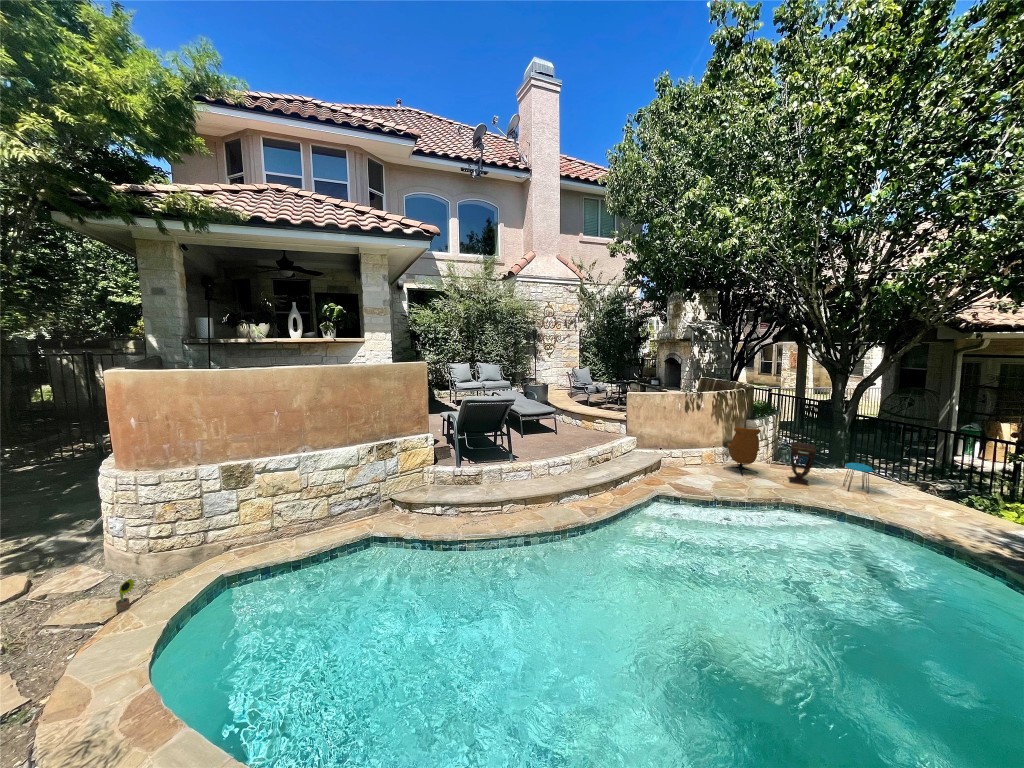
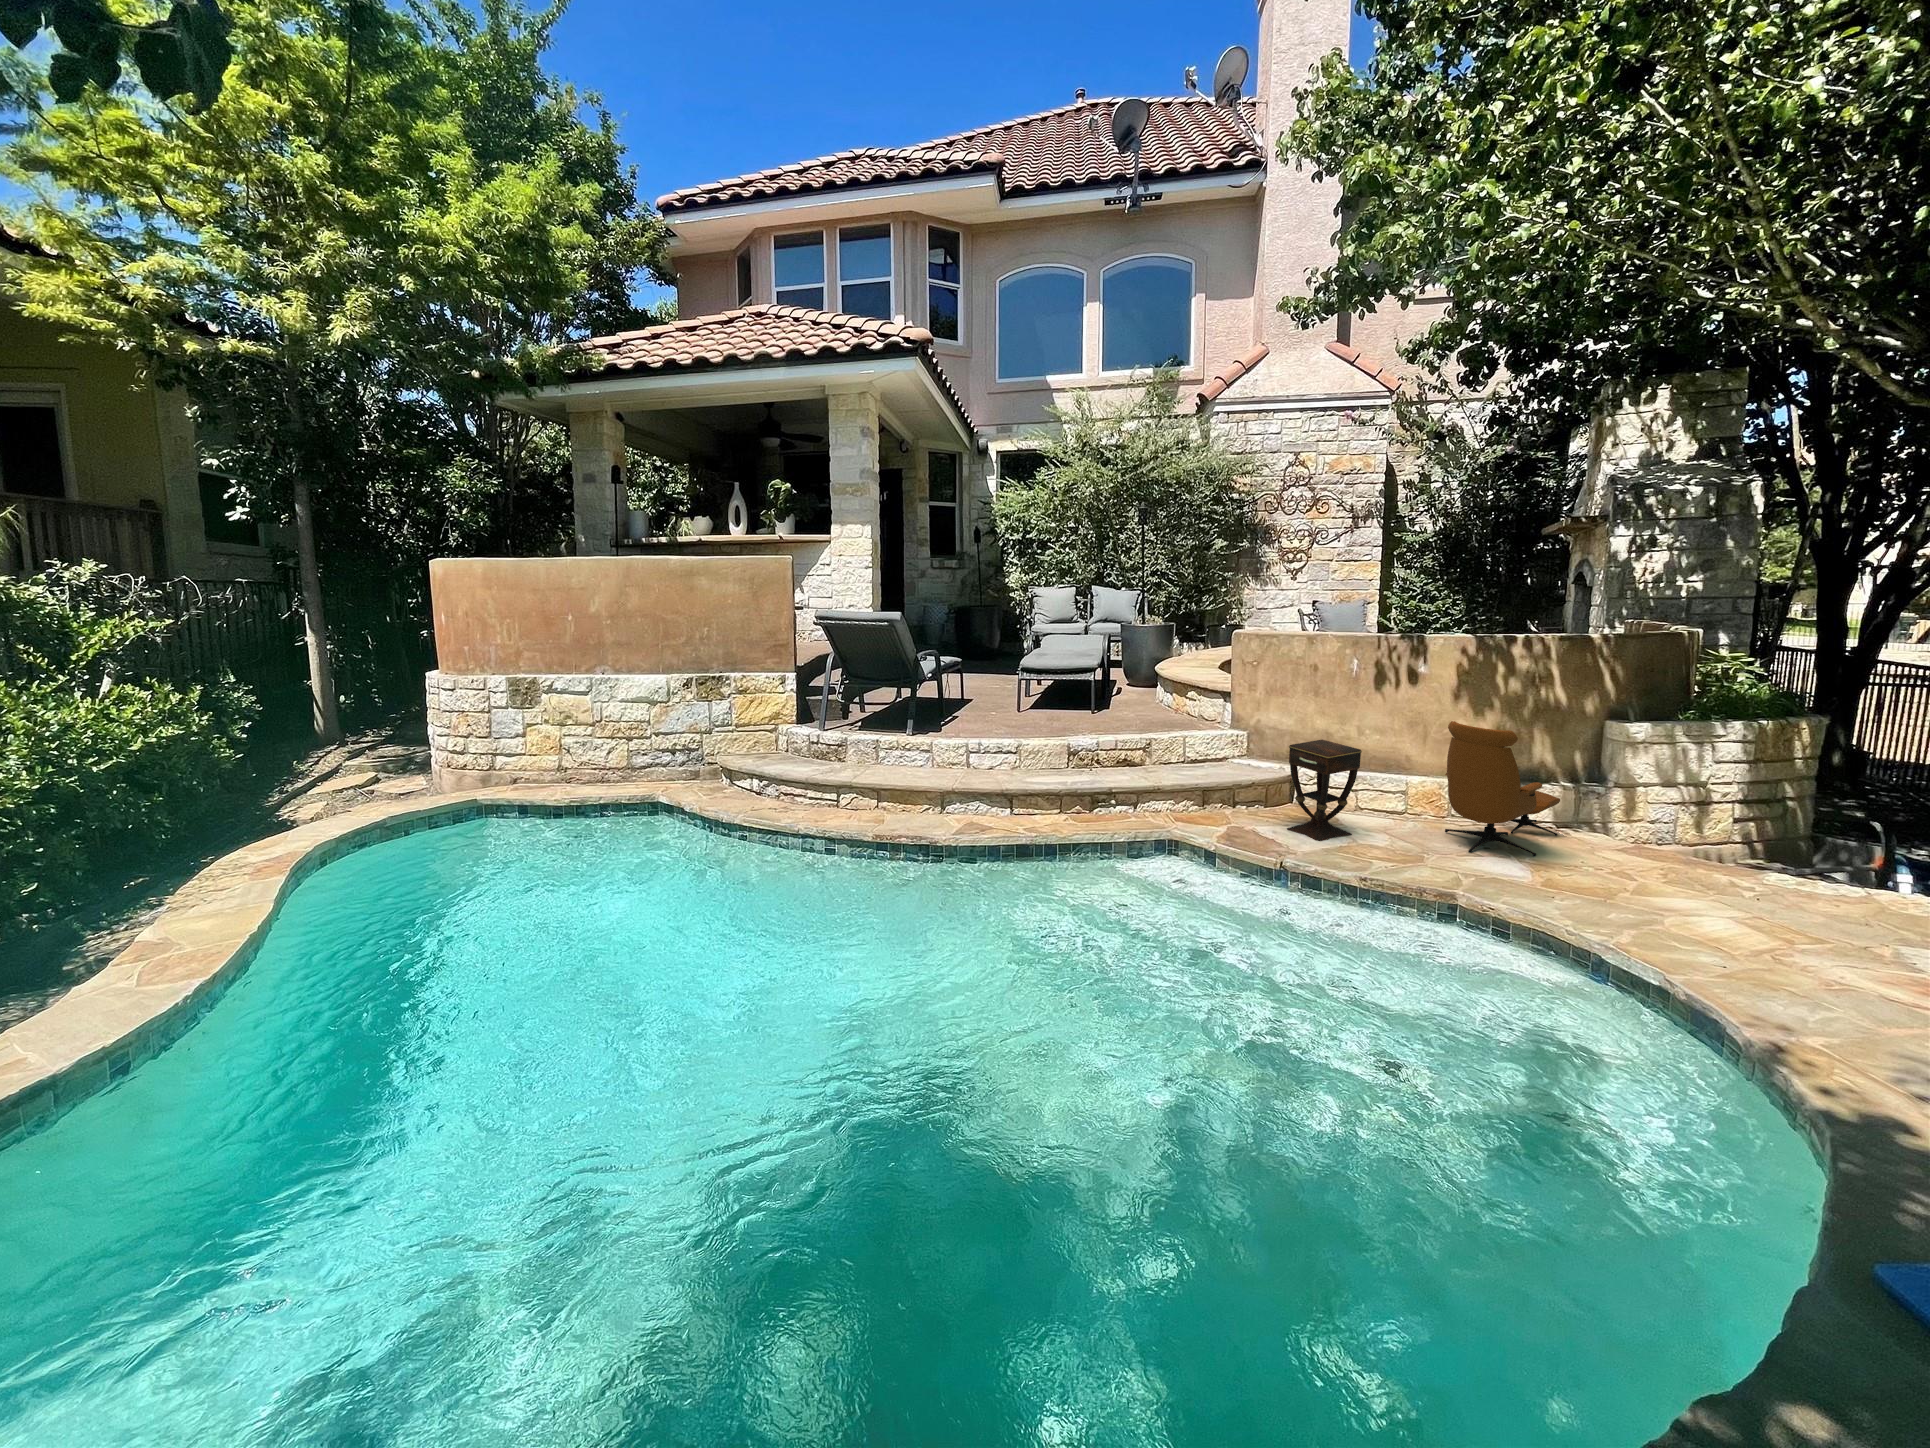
side table: present [788,442,816,486] -> present [1287,739,1362,841]
stool: present [843,463,873,494] -> none [1780,862,1895,968]
decorative plant: present [116,579,136,612] -> none [380,774,400,807]

